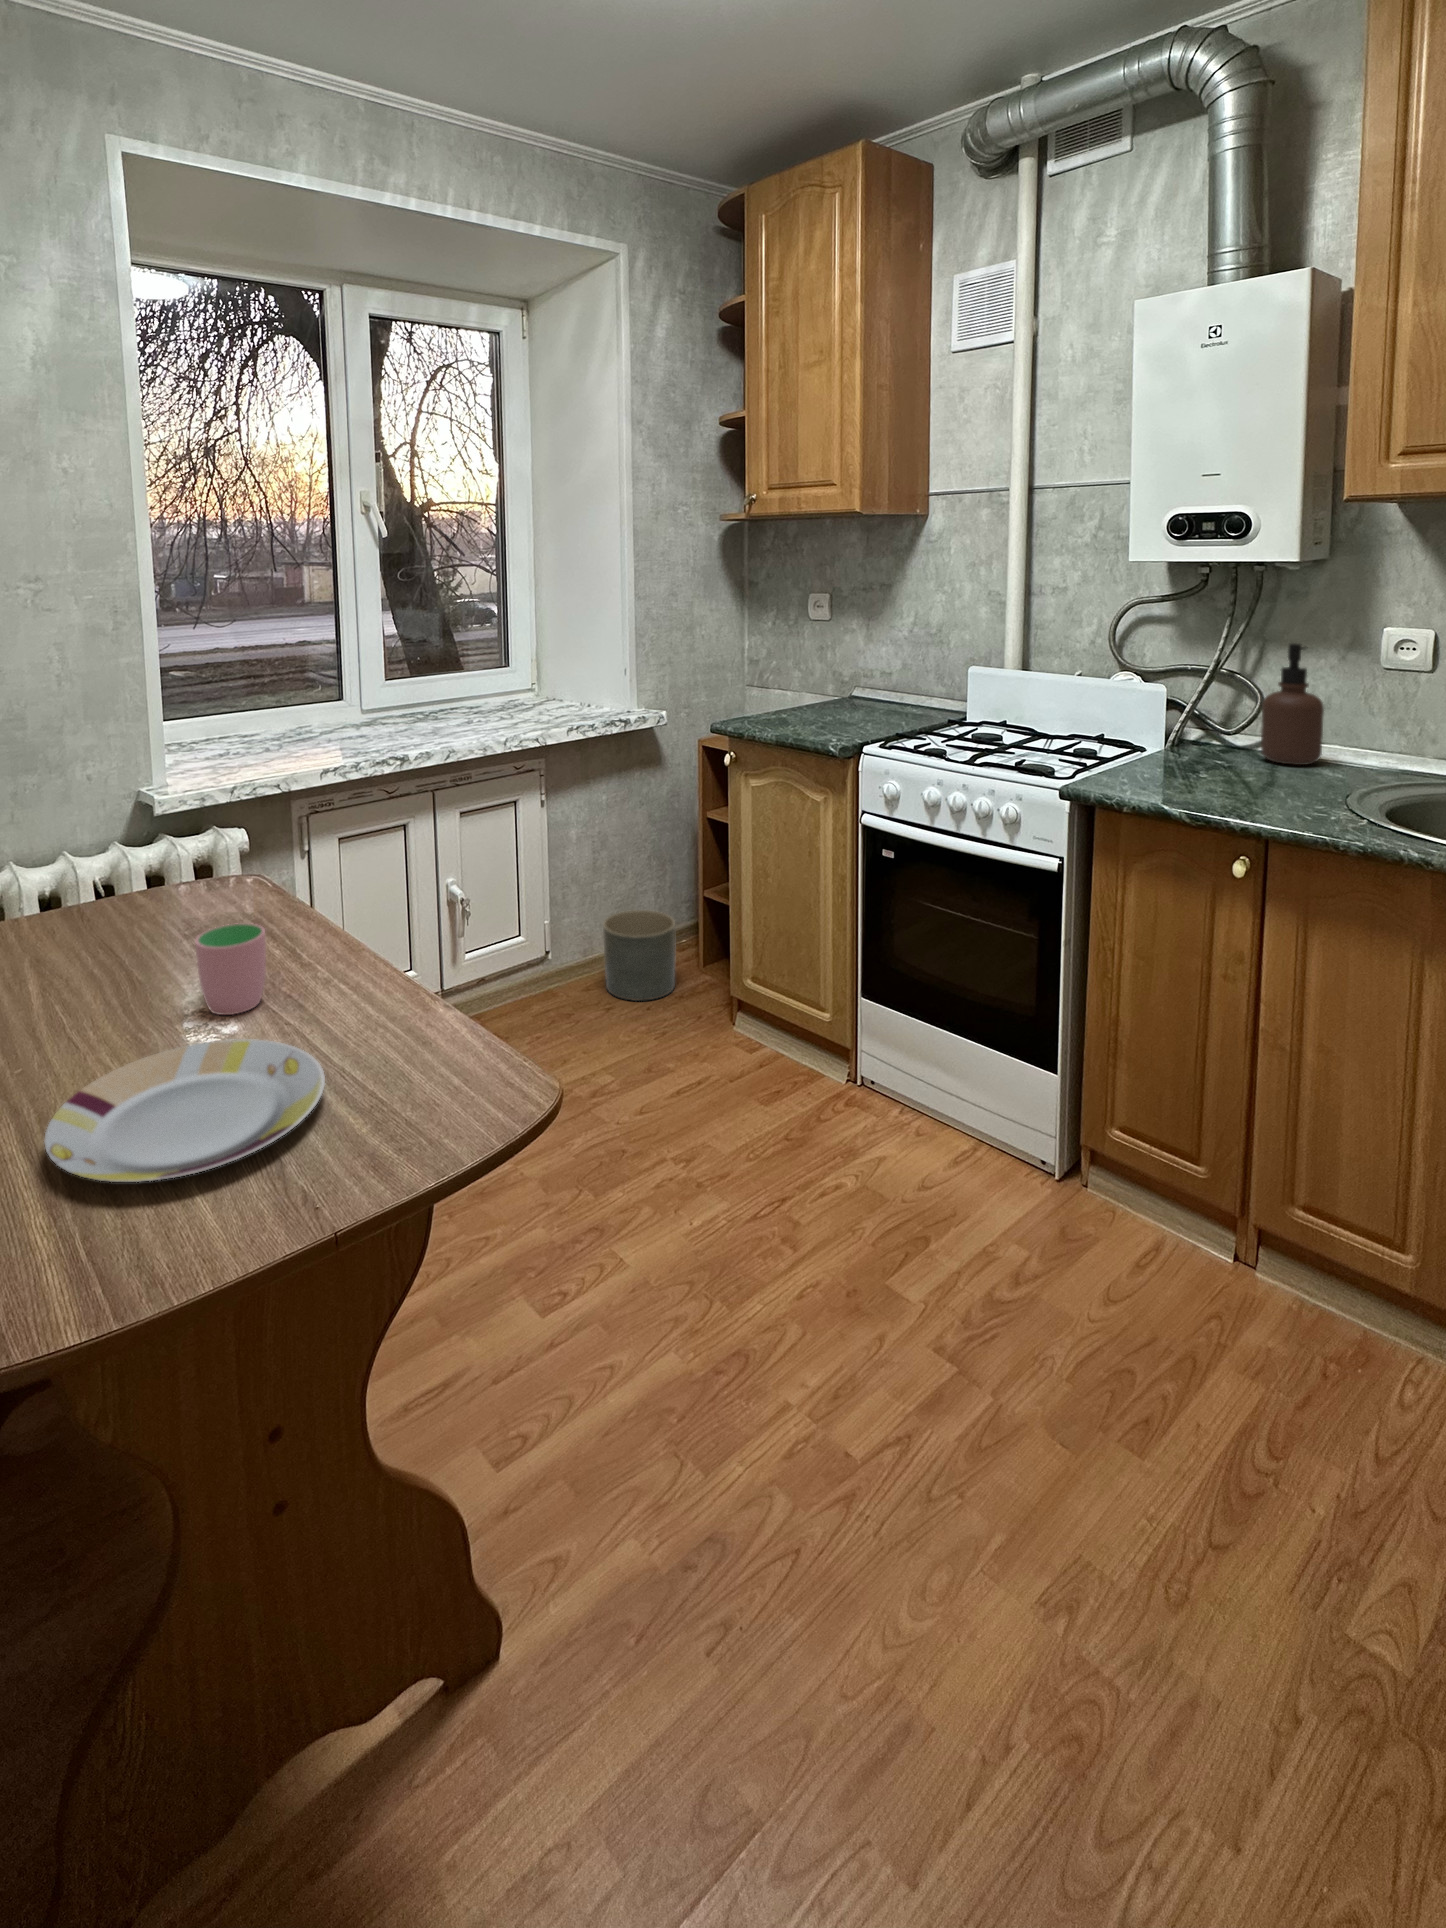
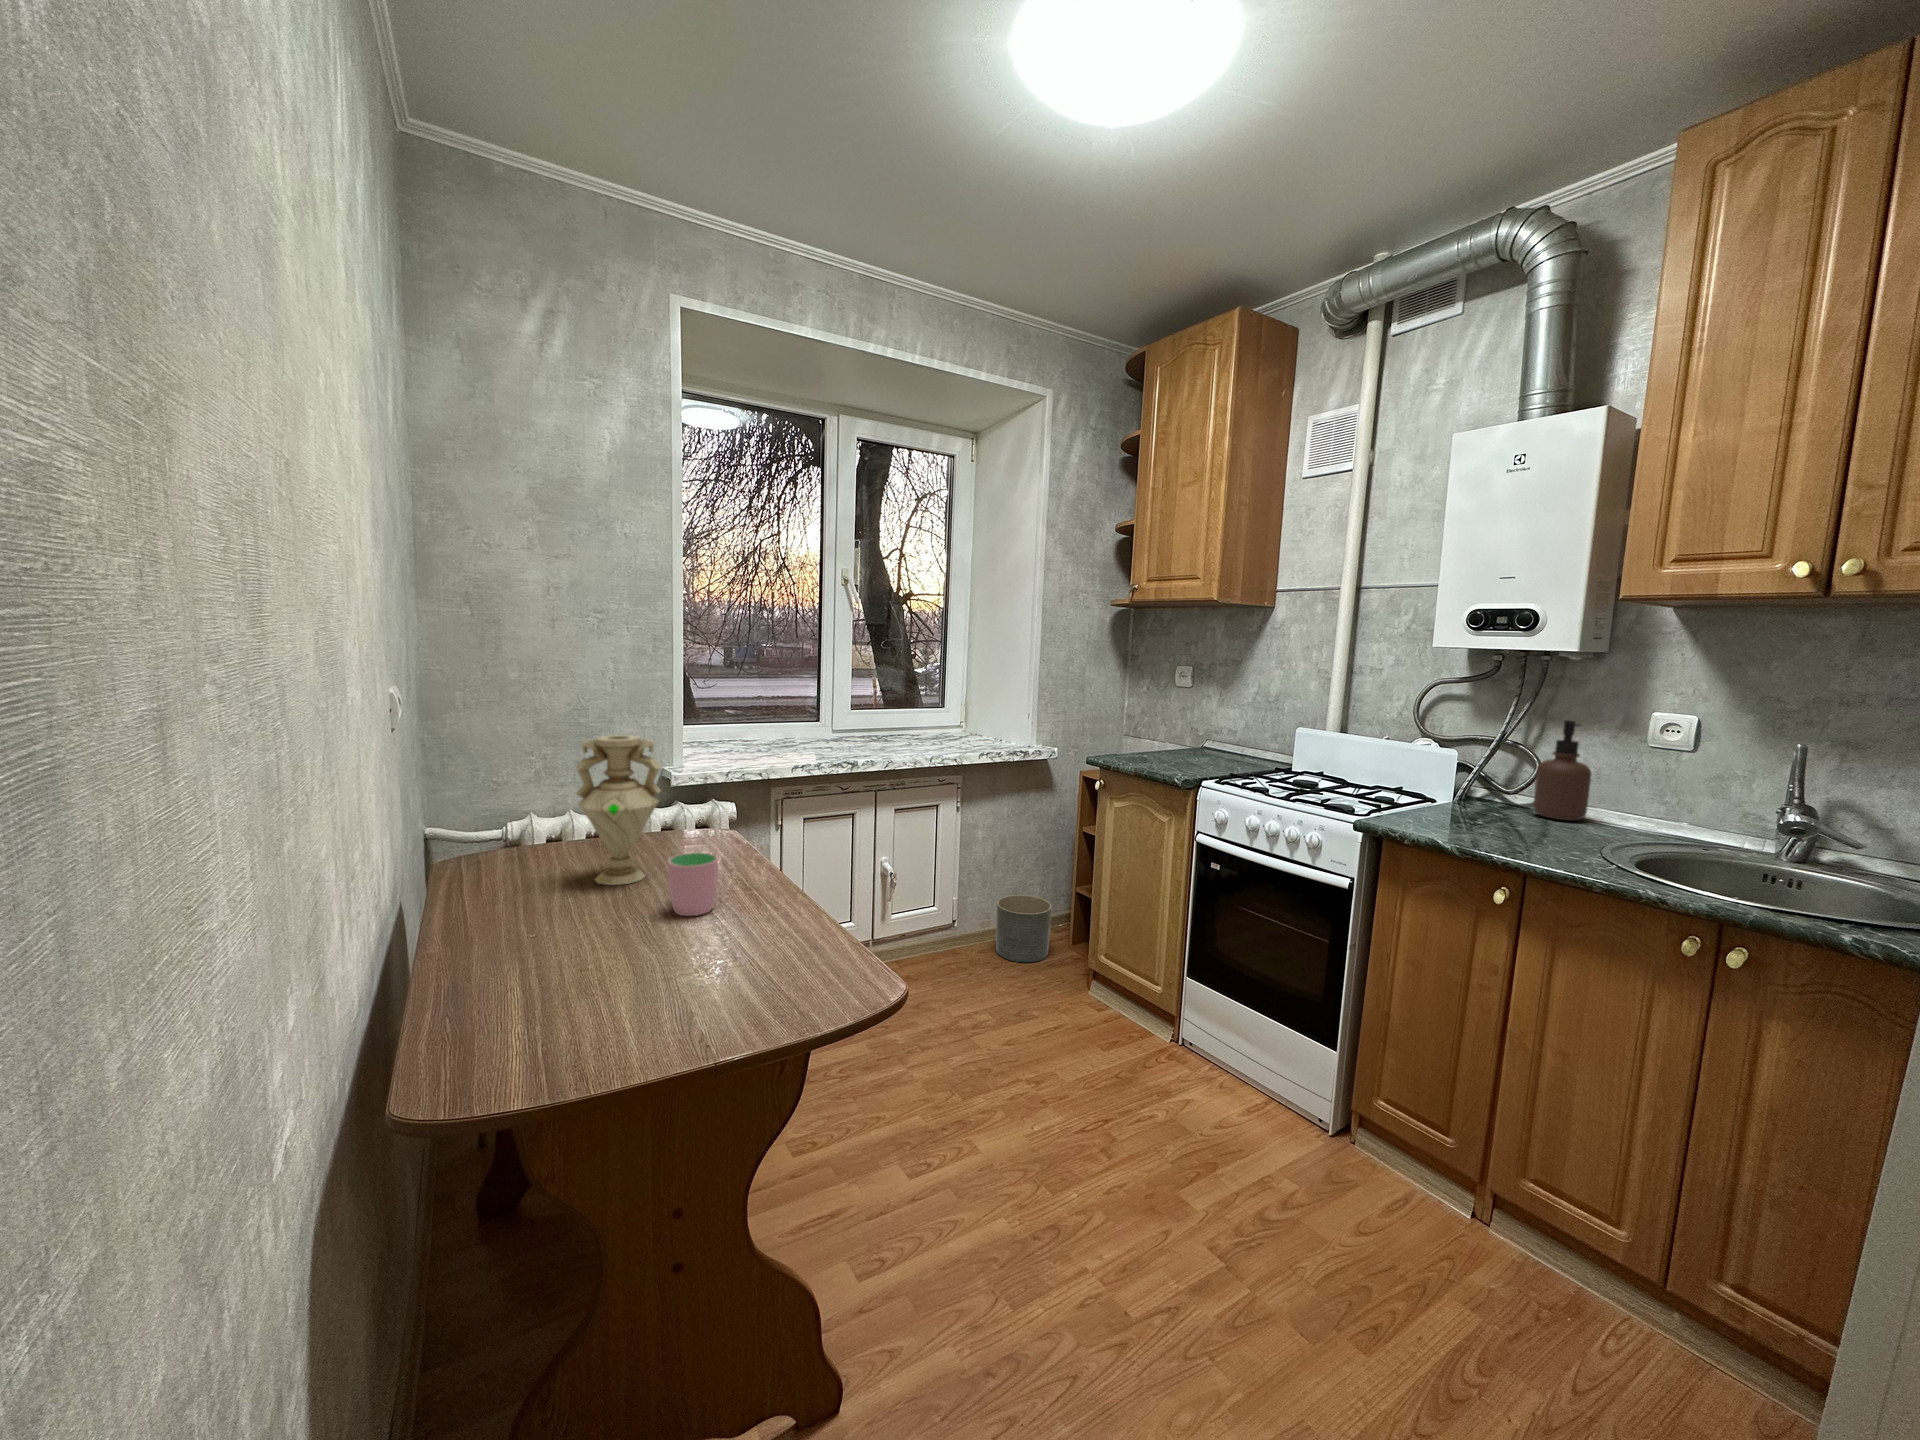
vase: none [39,766,165,980] -> present [576,735,661,885]
plate: present [45,1039,325,1182] -> none [533,930,738,1015]

